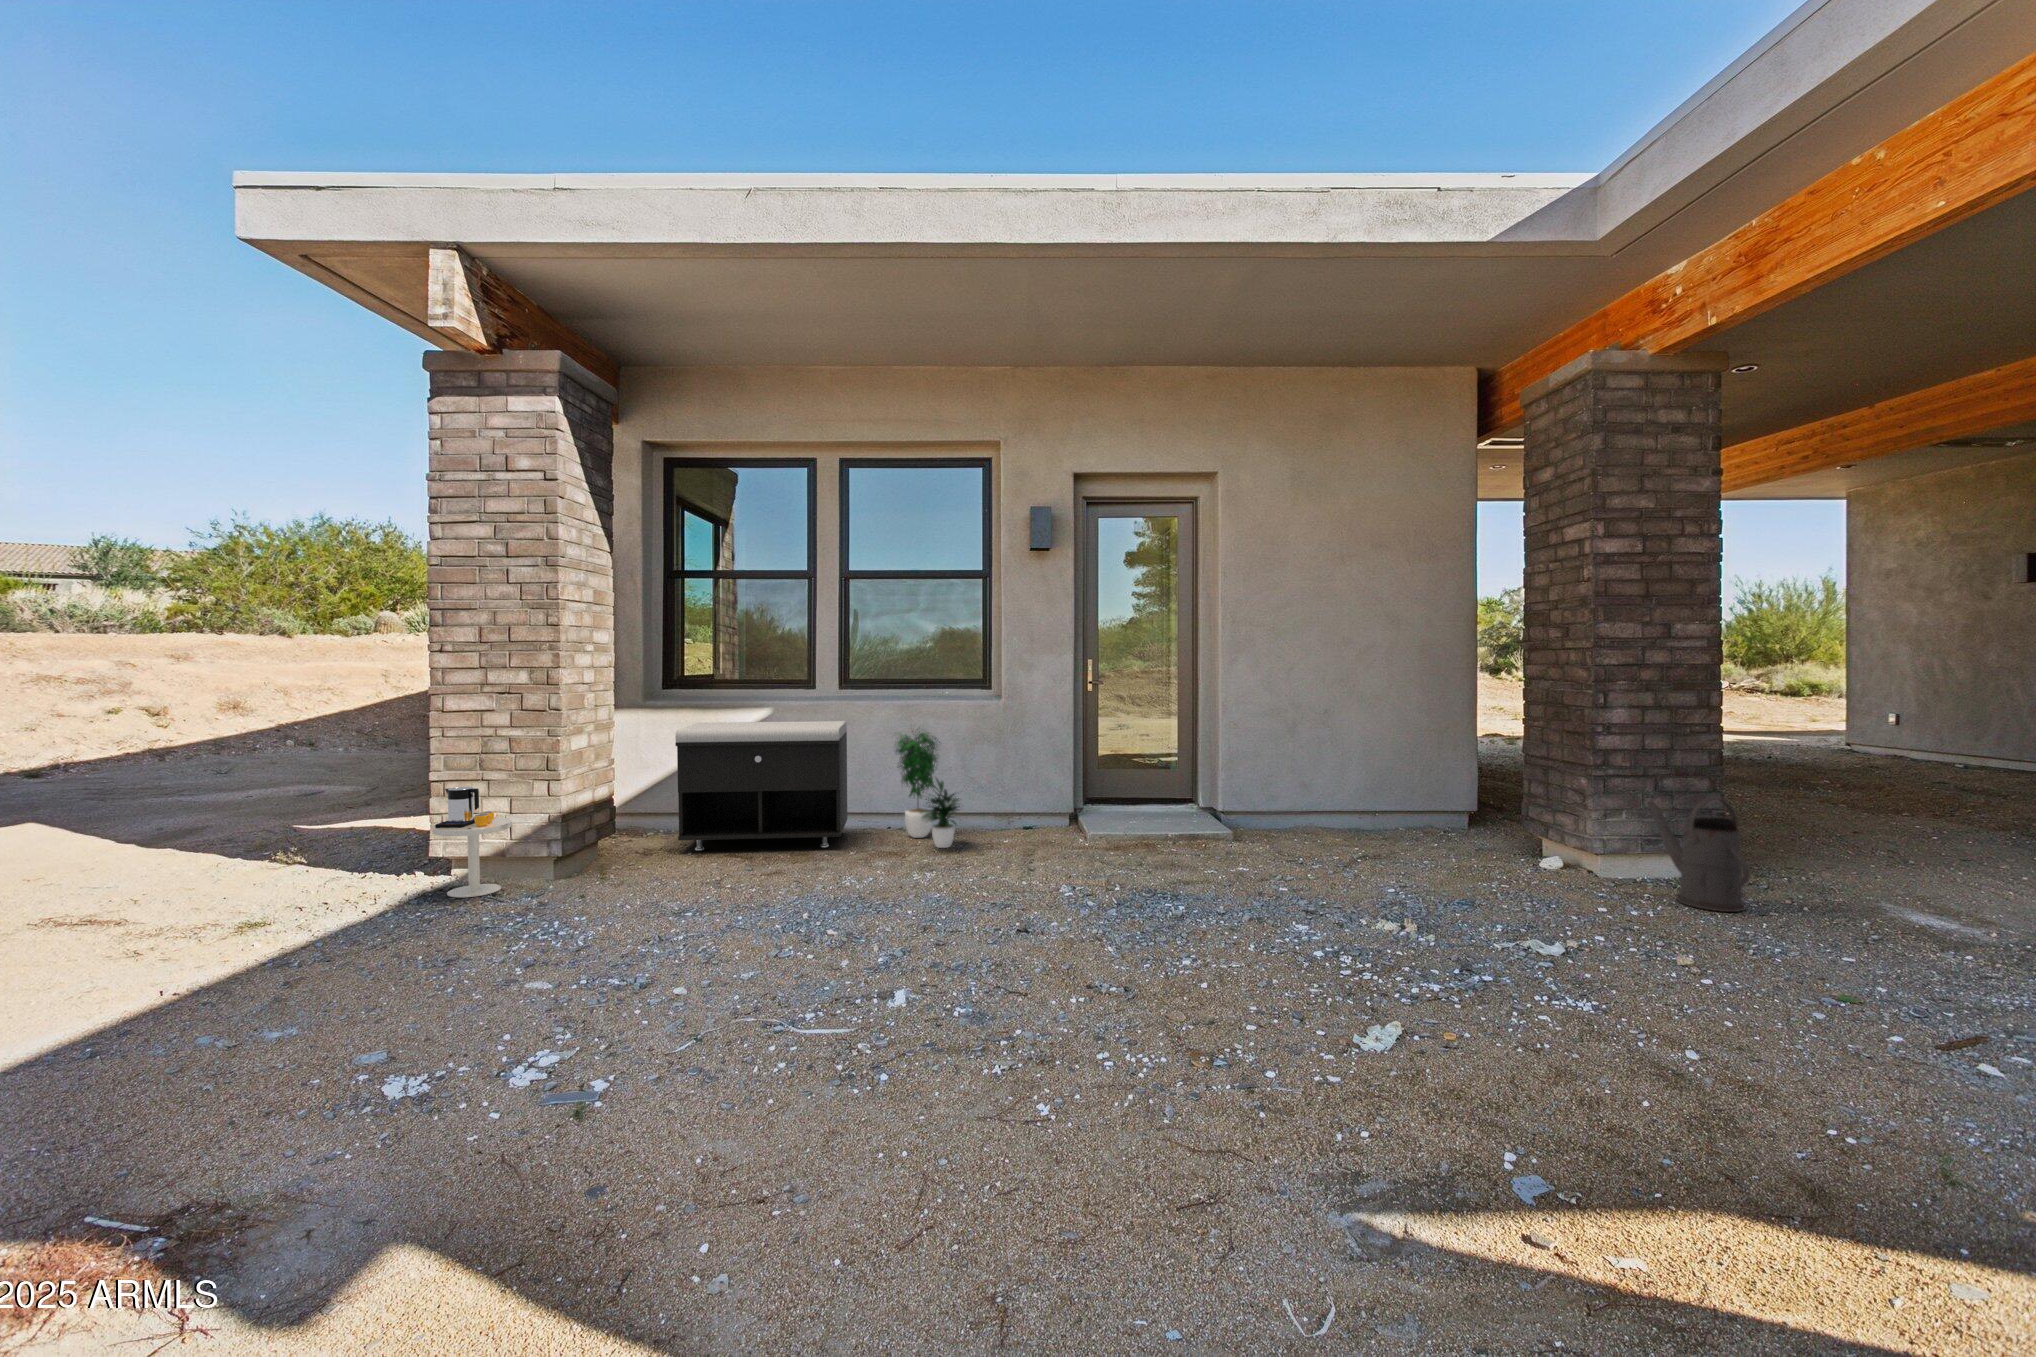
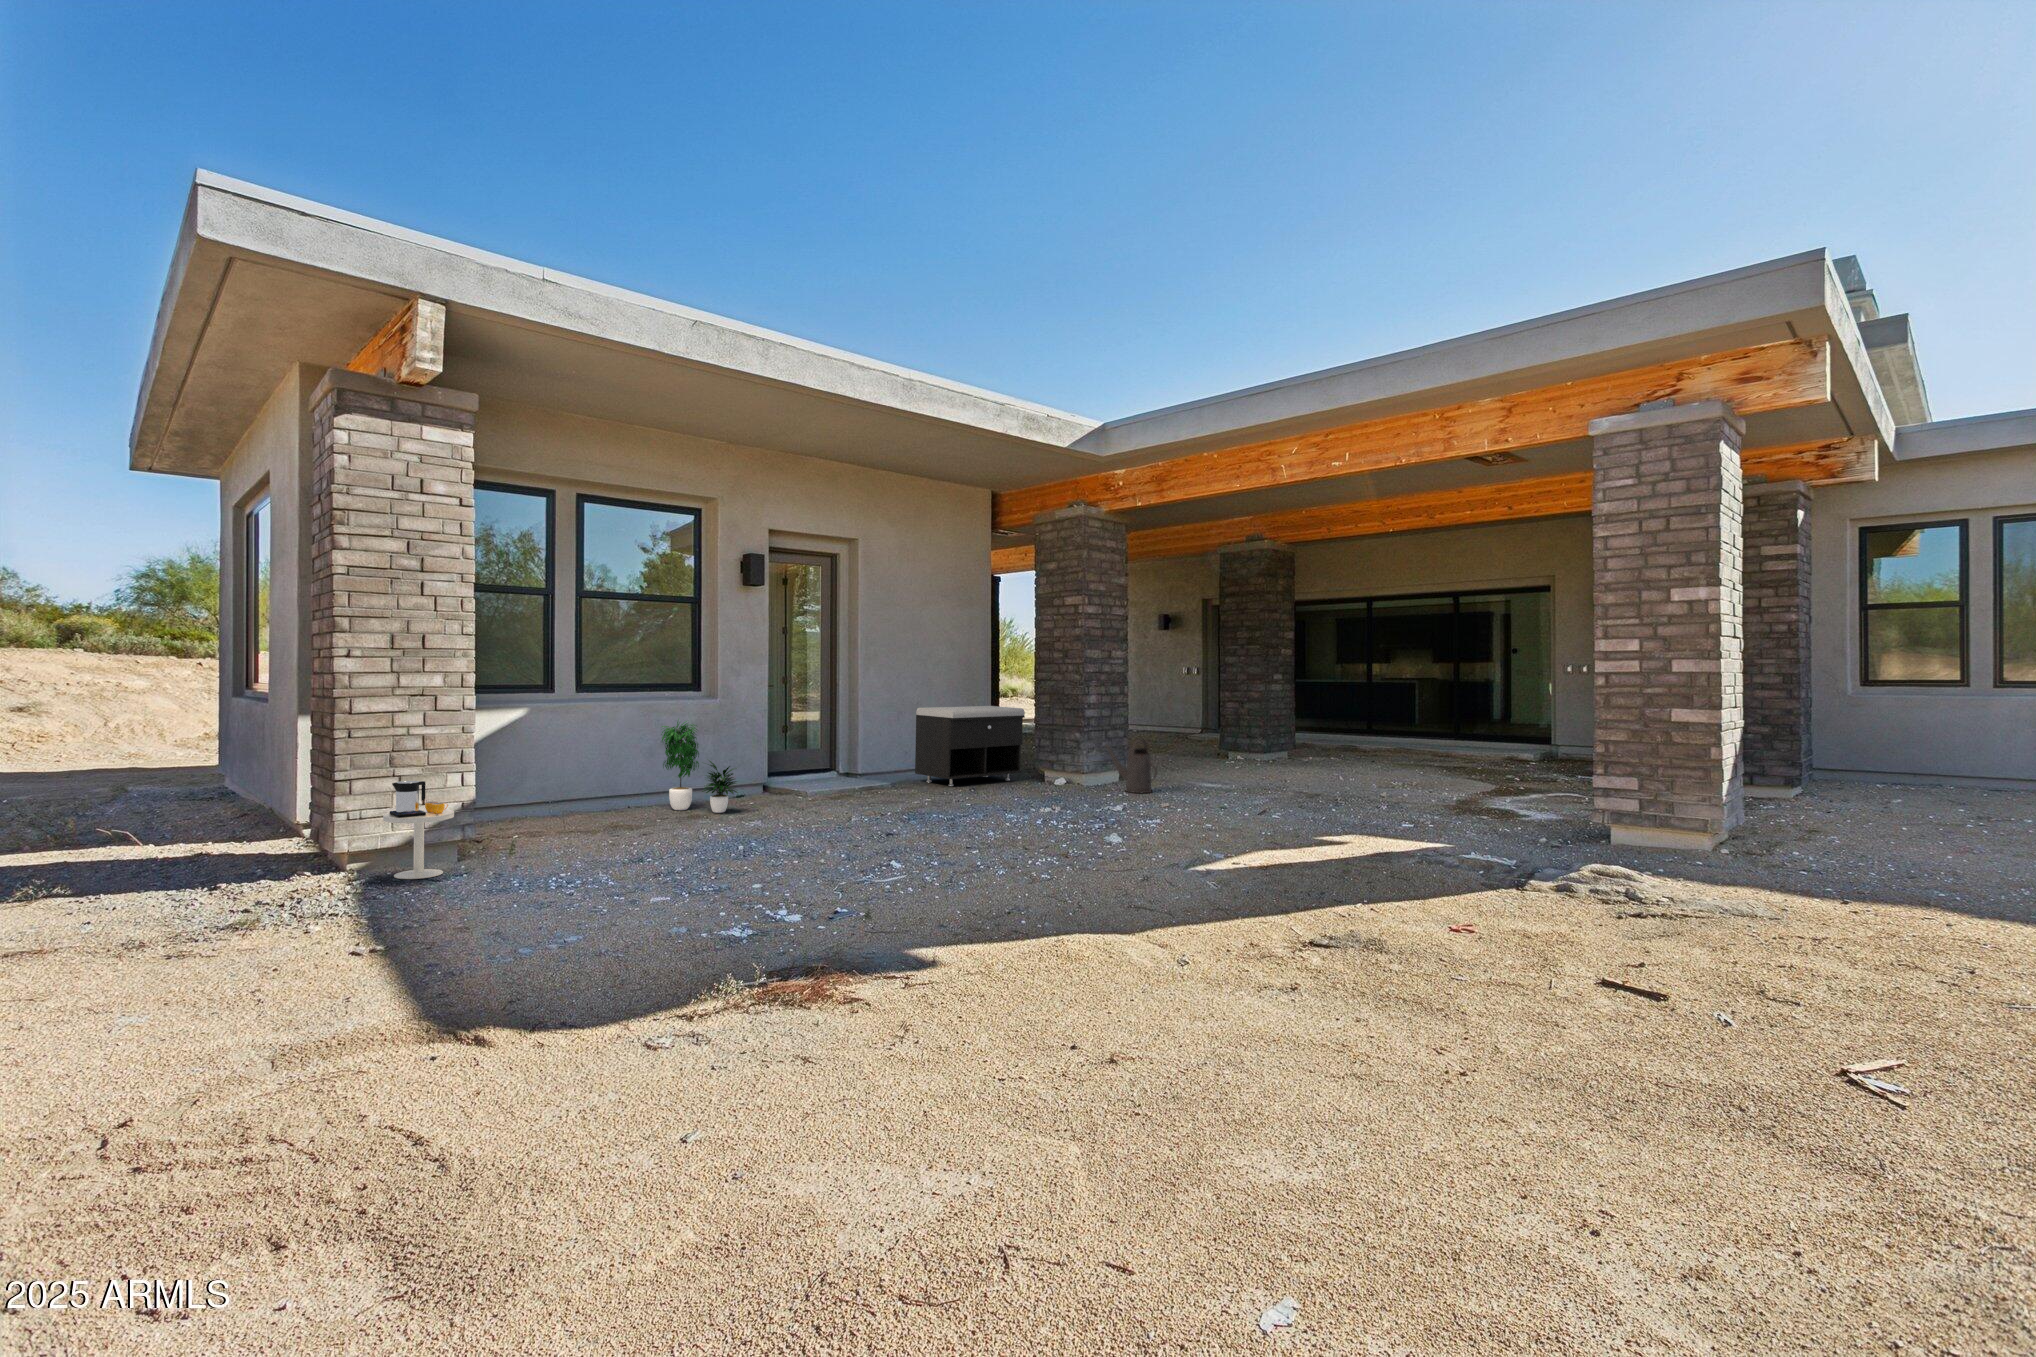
storage bench: present [675,721,847,851] -> present [915,706,1025,786]

